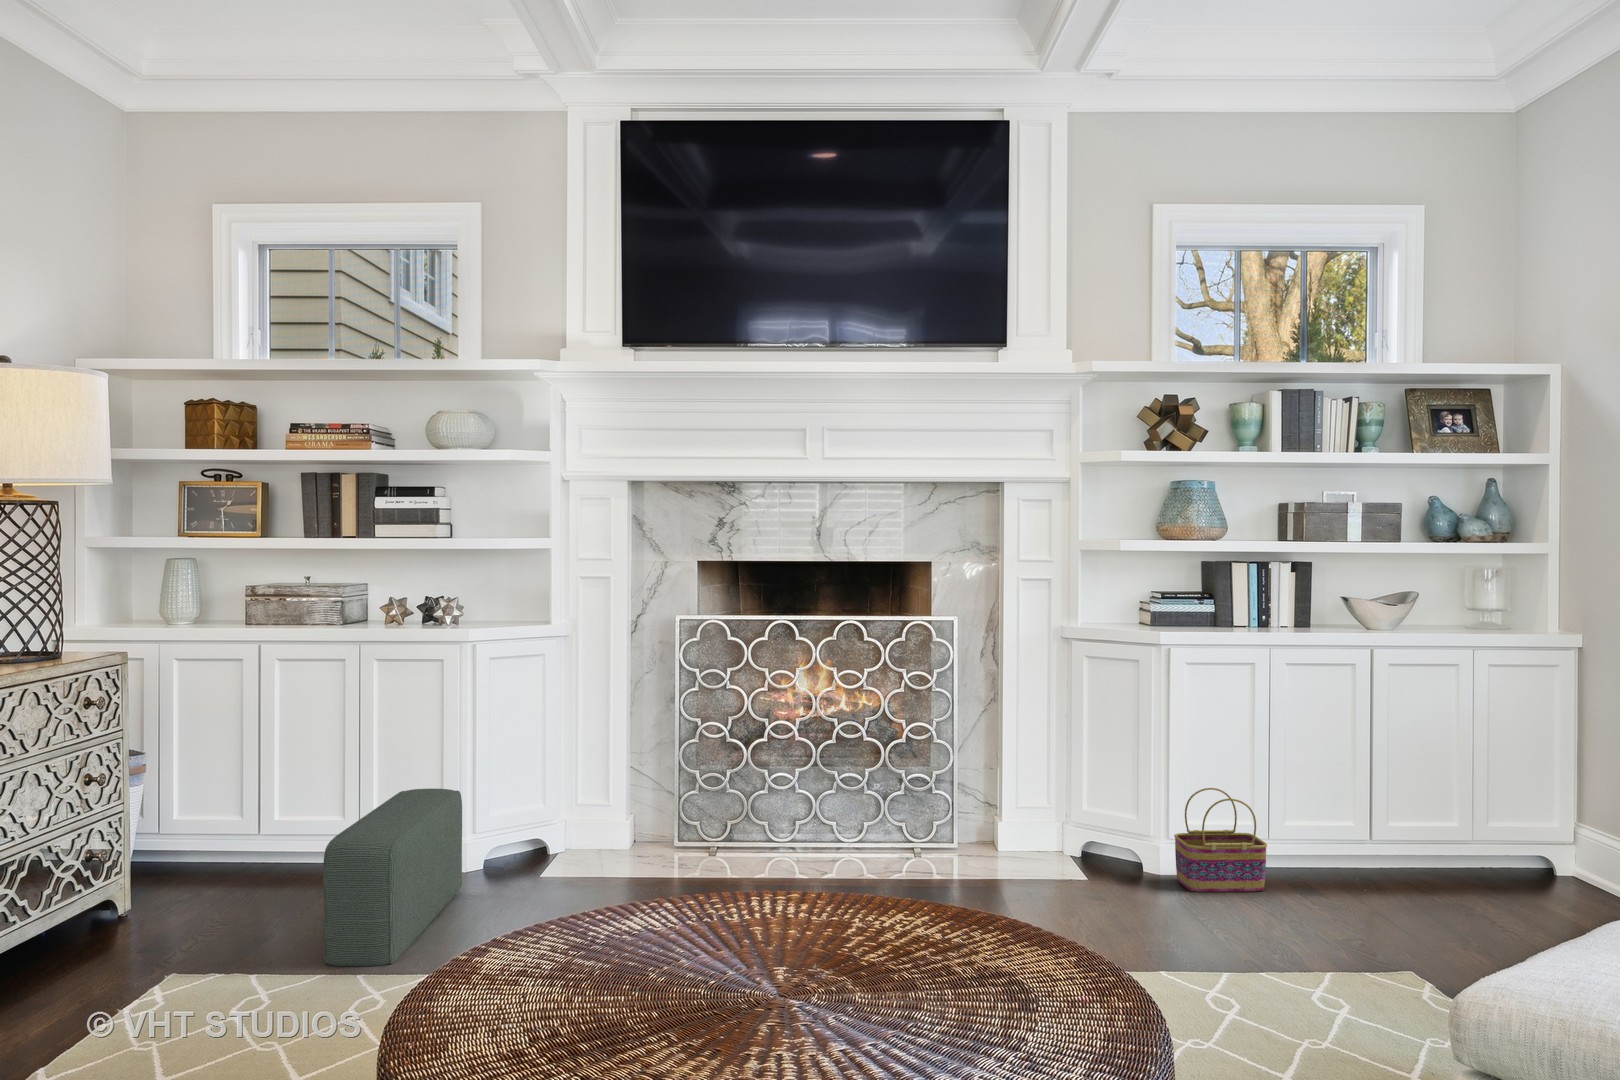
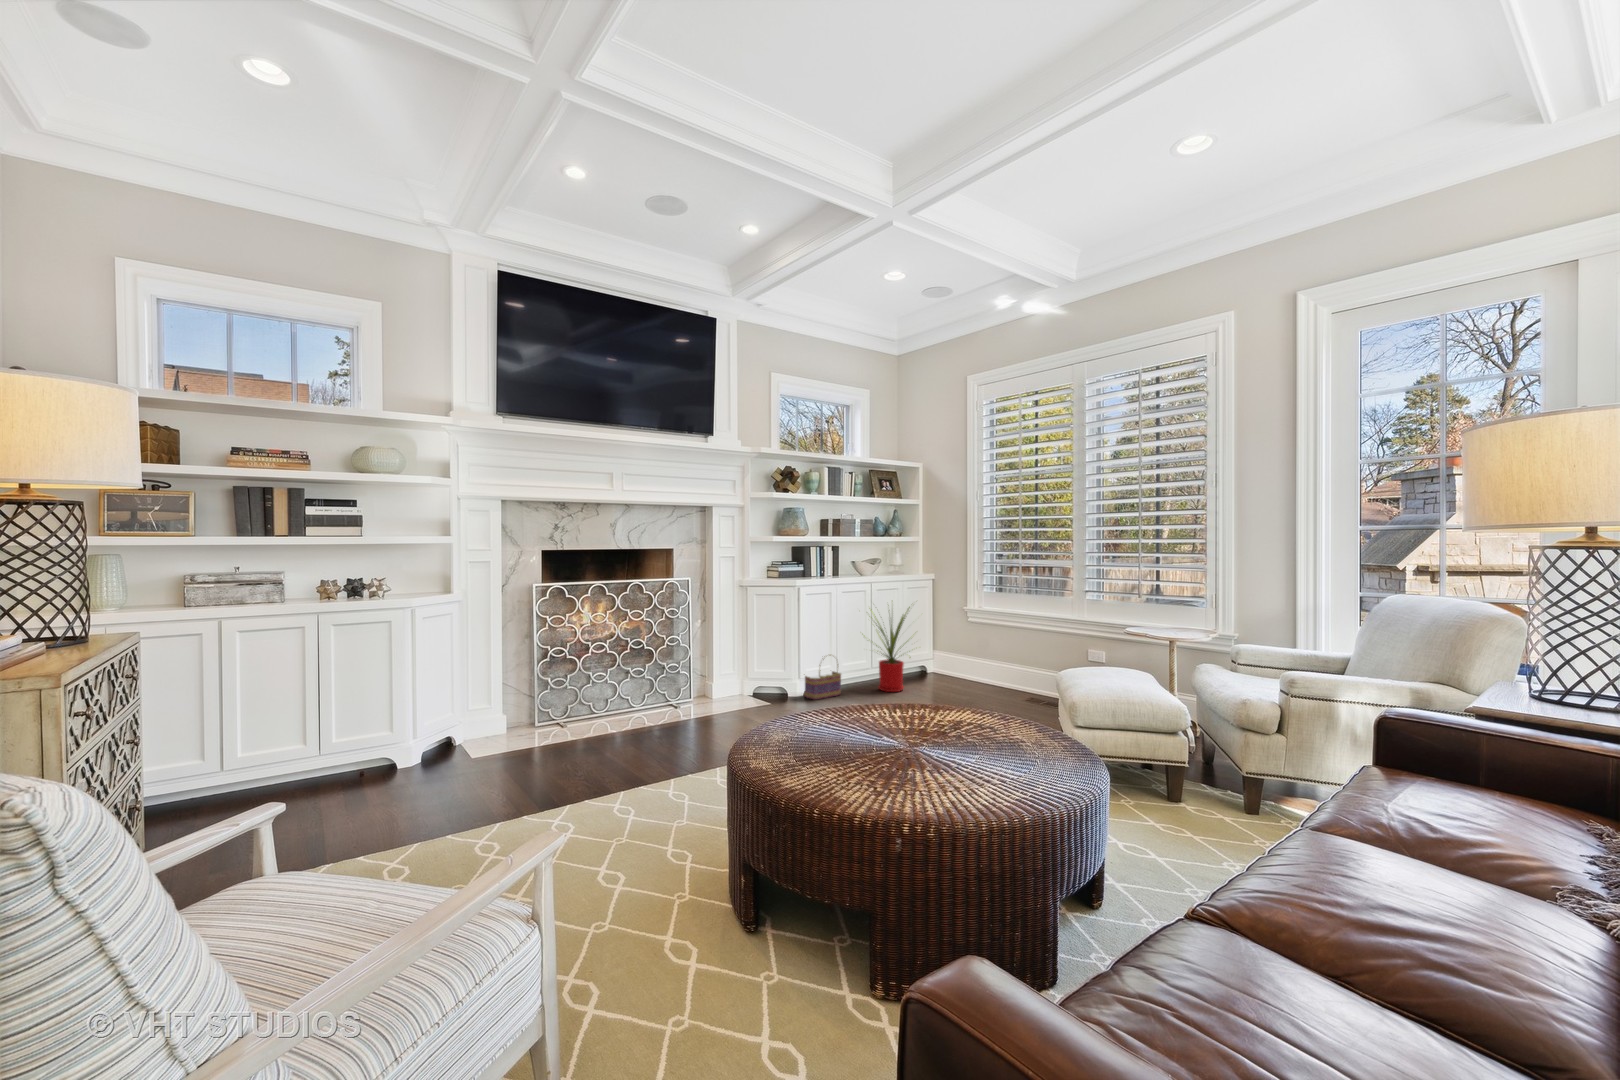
house plant: none [1321,684,1506,910] -> present [871,607,910,692]
pouf: present [323,789,462,966] -> none [385,705,458,823]

